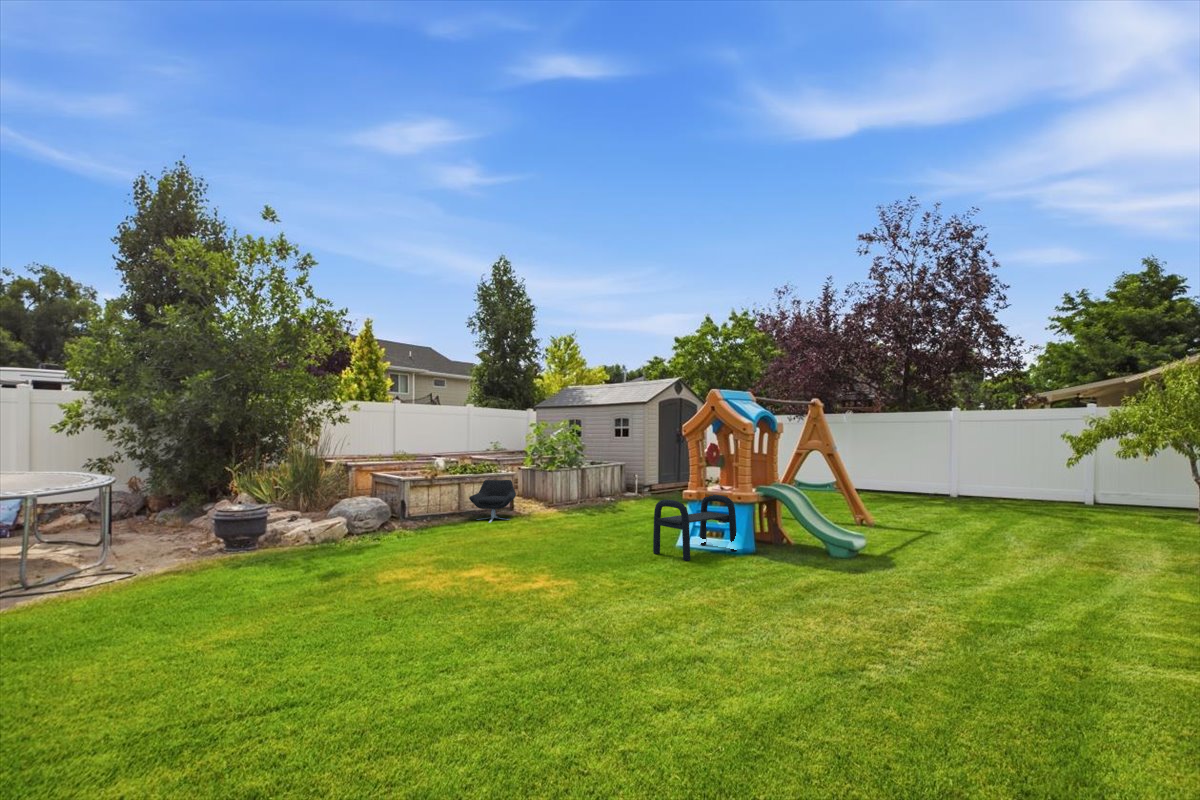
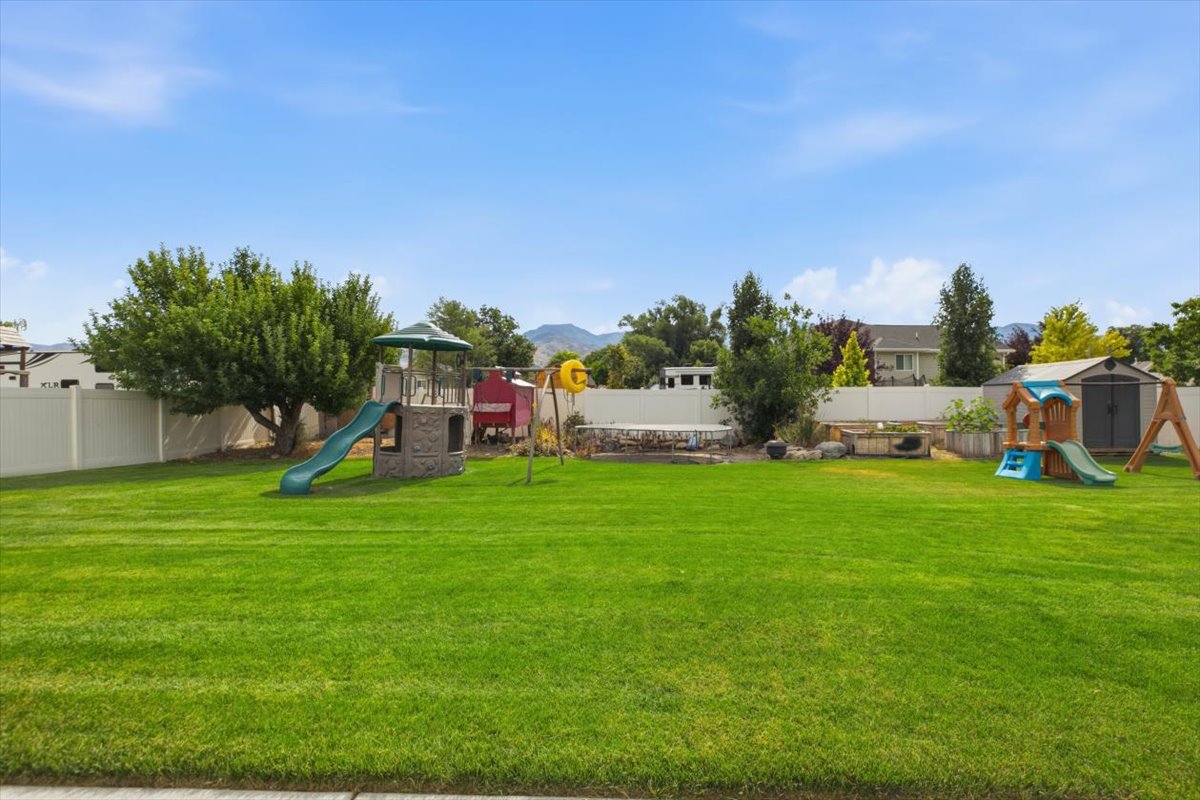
bench: present [653,495,737,561] -> none [963,444,1014,473]

